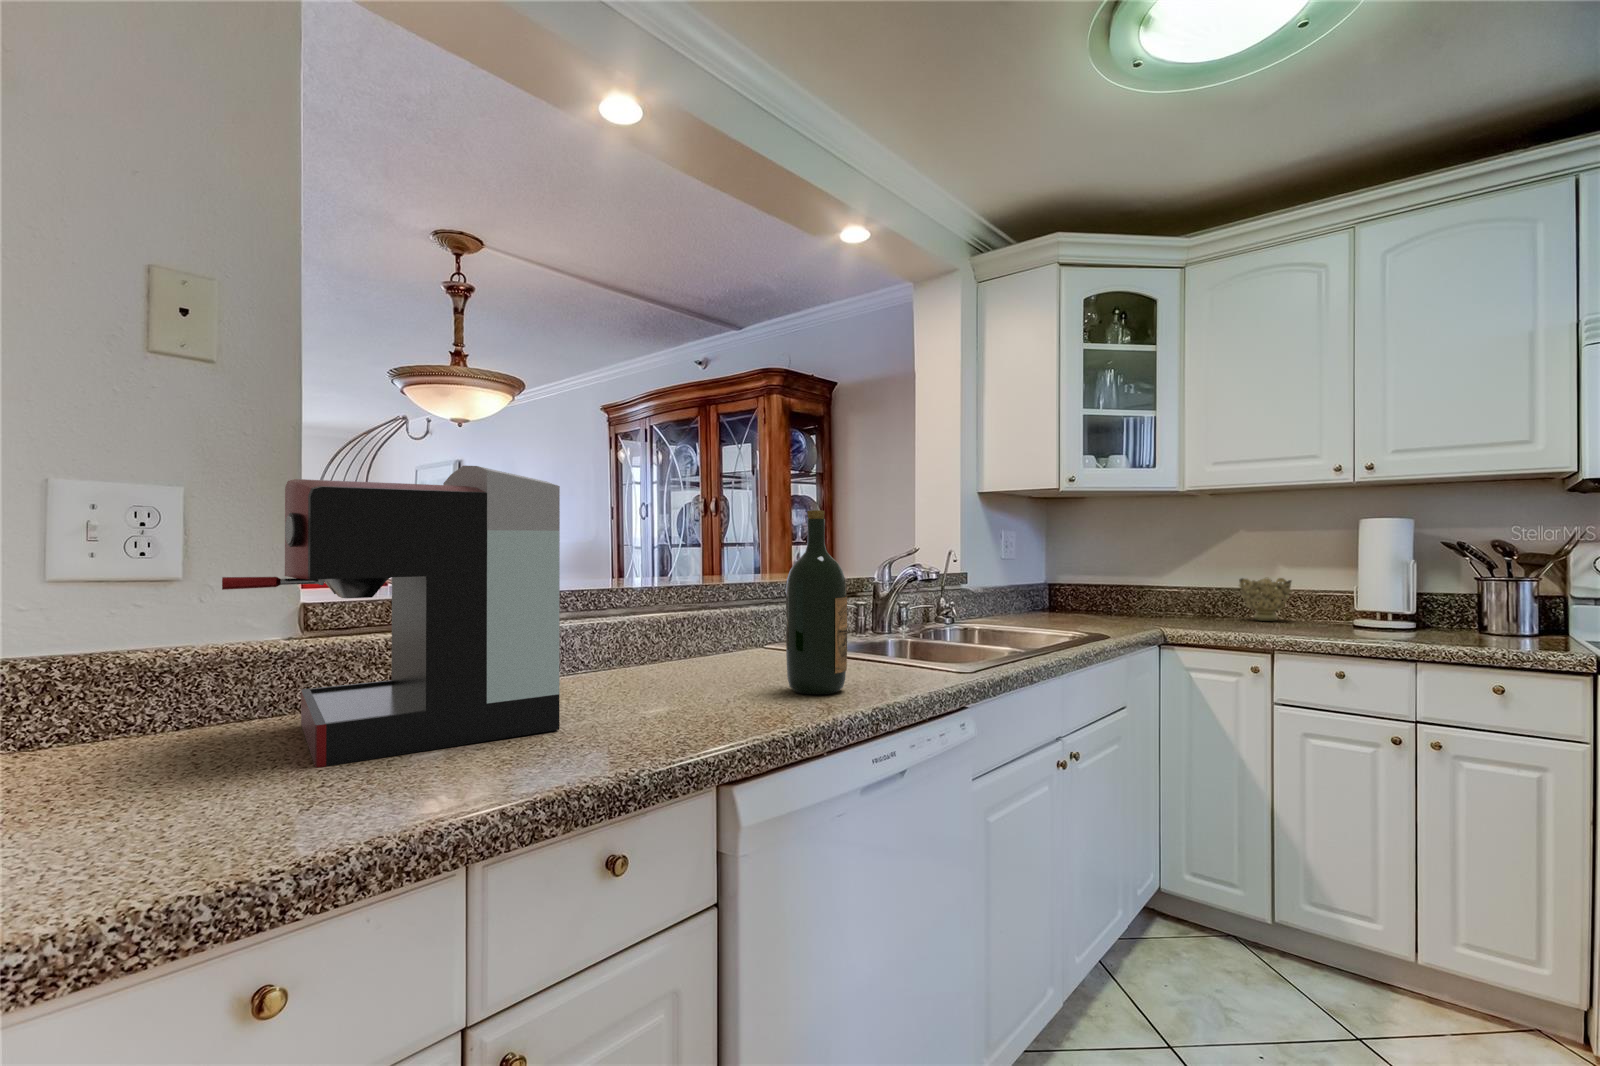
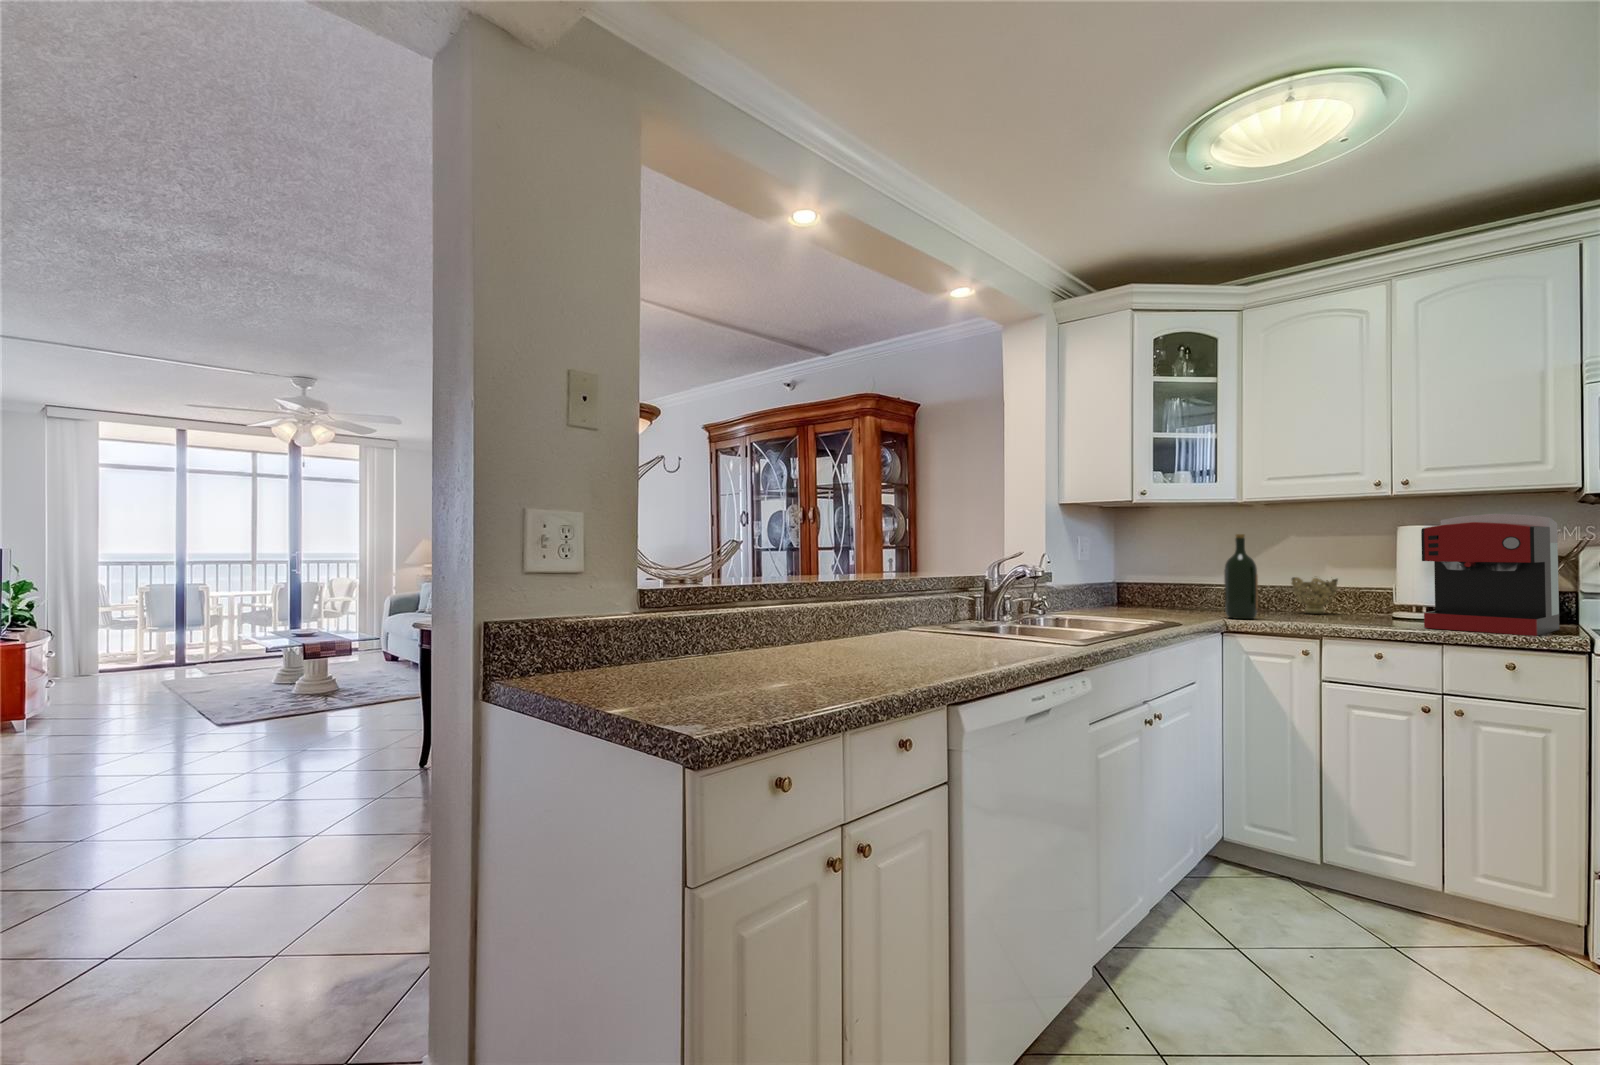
coffee maker: present [222,466,560,768] -> present [1421,514,1559,636]
wine bottle: present [786,510,847,694] -> present [1224,534,1258,619]

